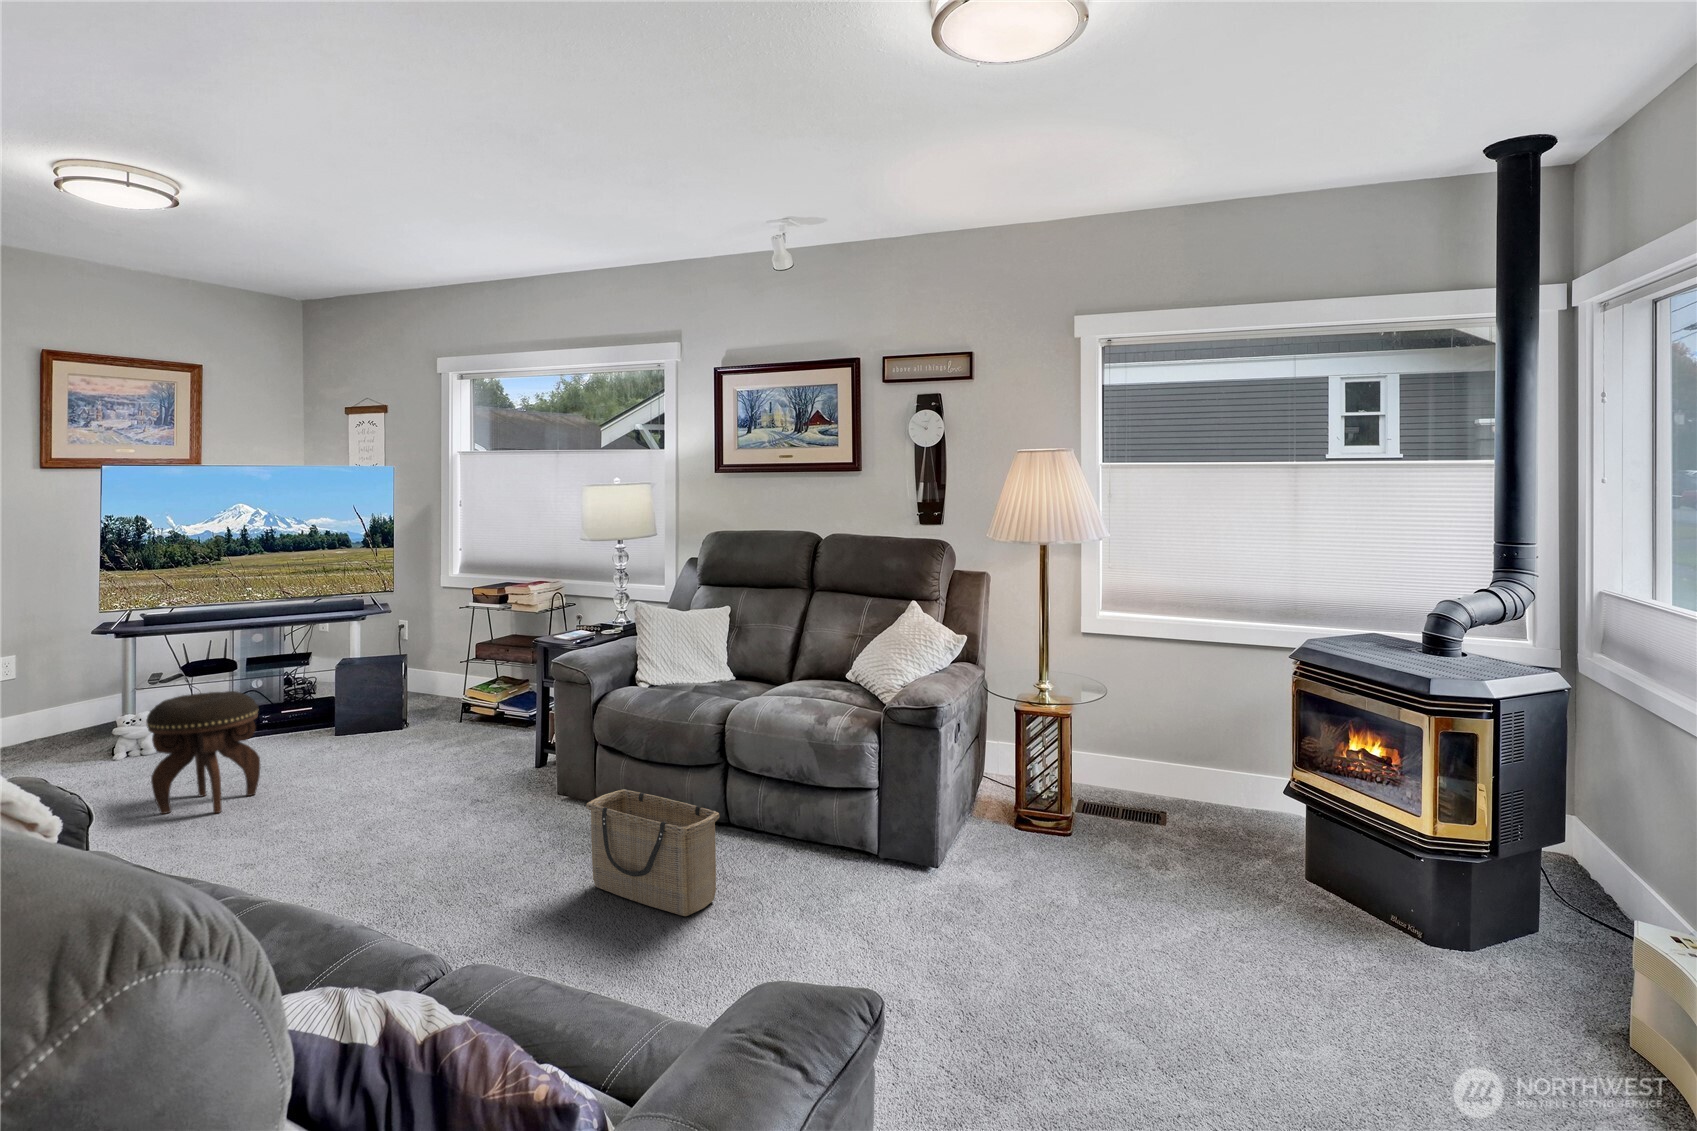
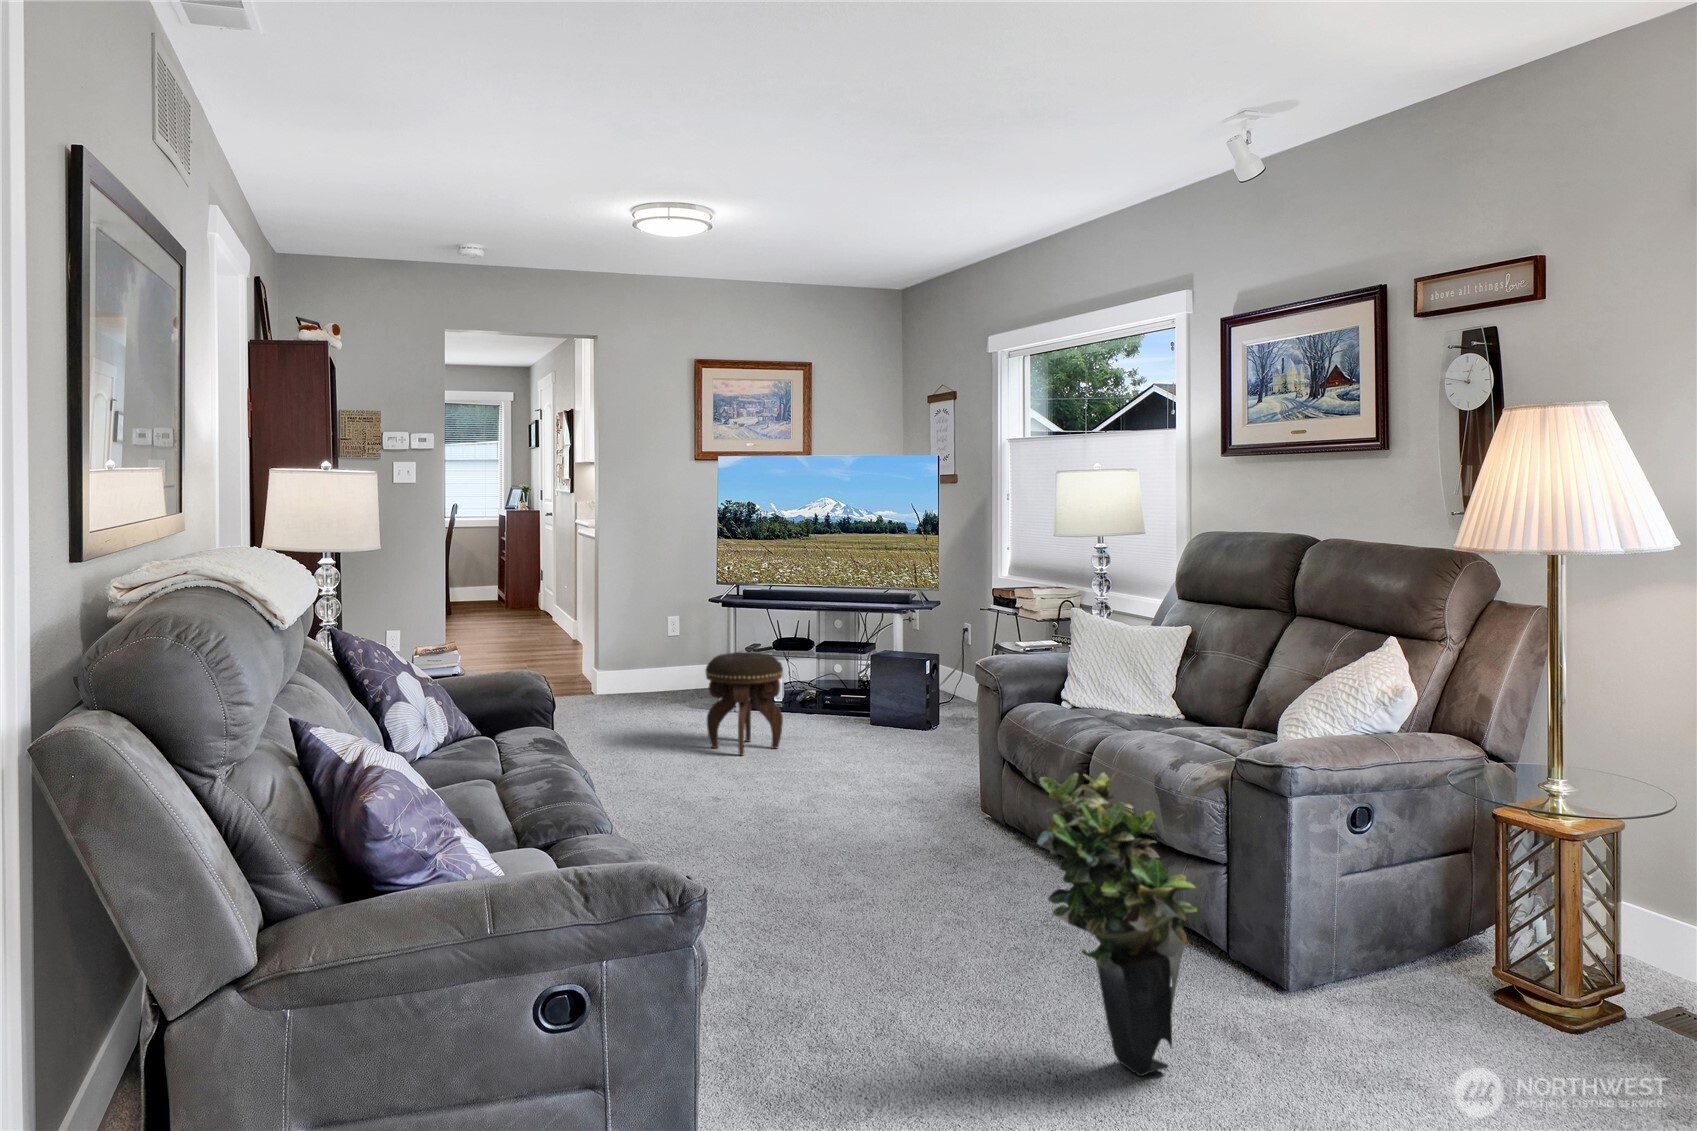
potted plant: none [857,731,996,964] -> present [1037,773,1197,1076]
basket: present [586,789,719,916] -> none [899,793,988,931]

